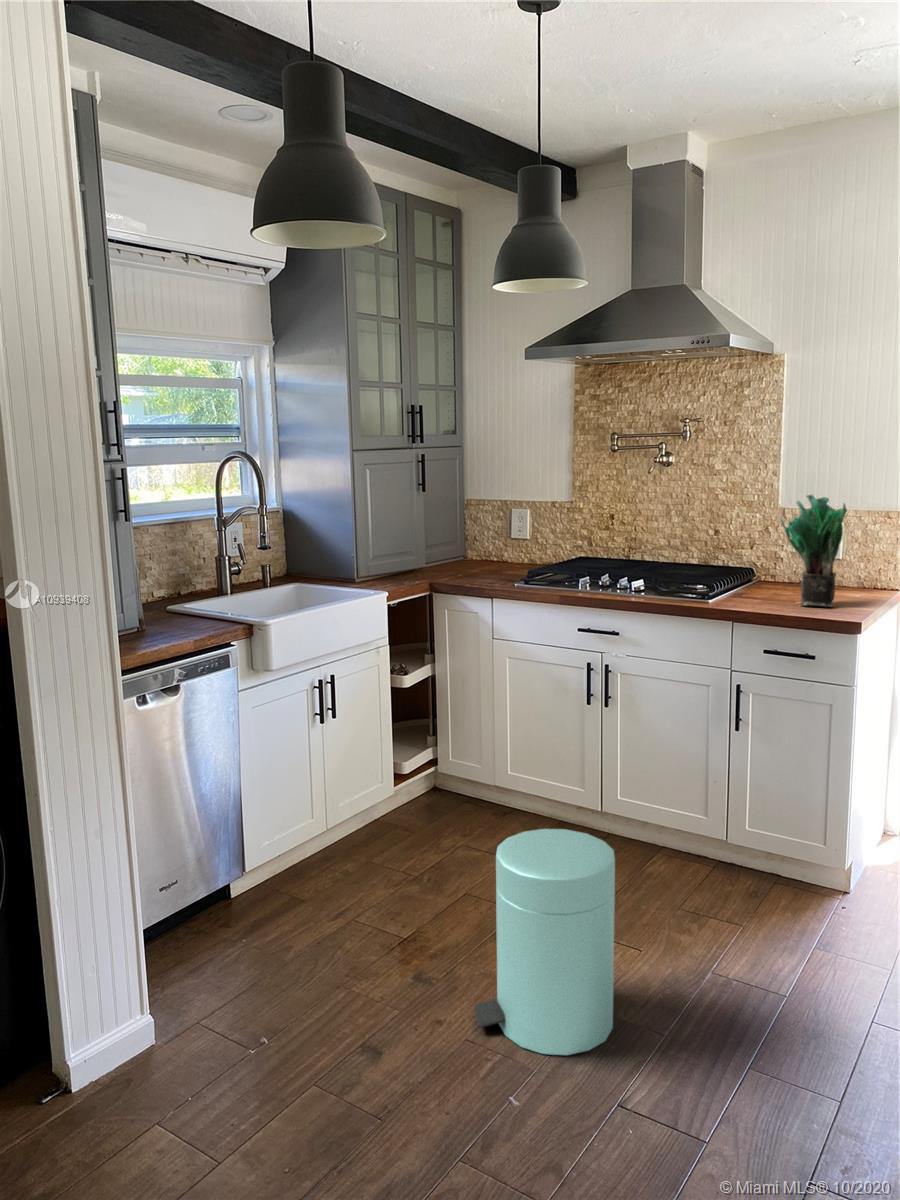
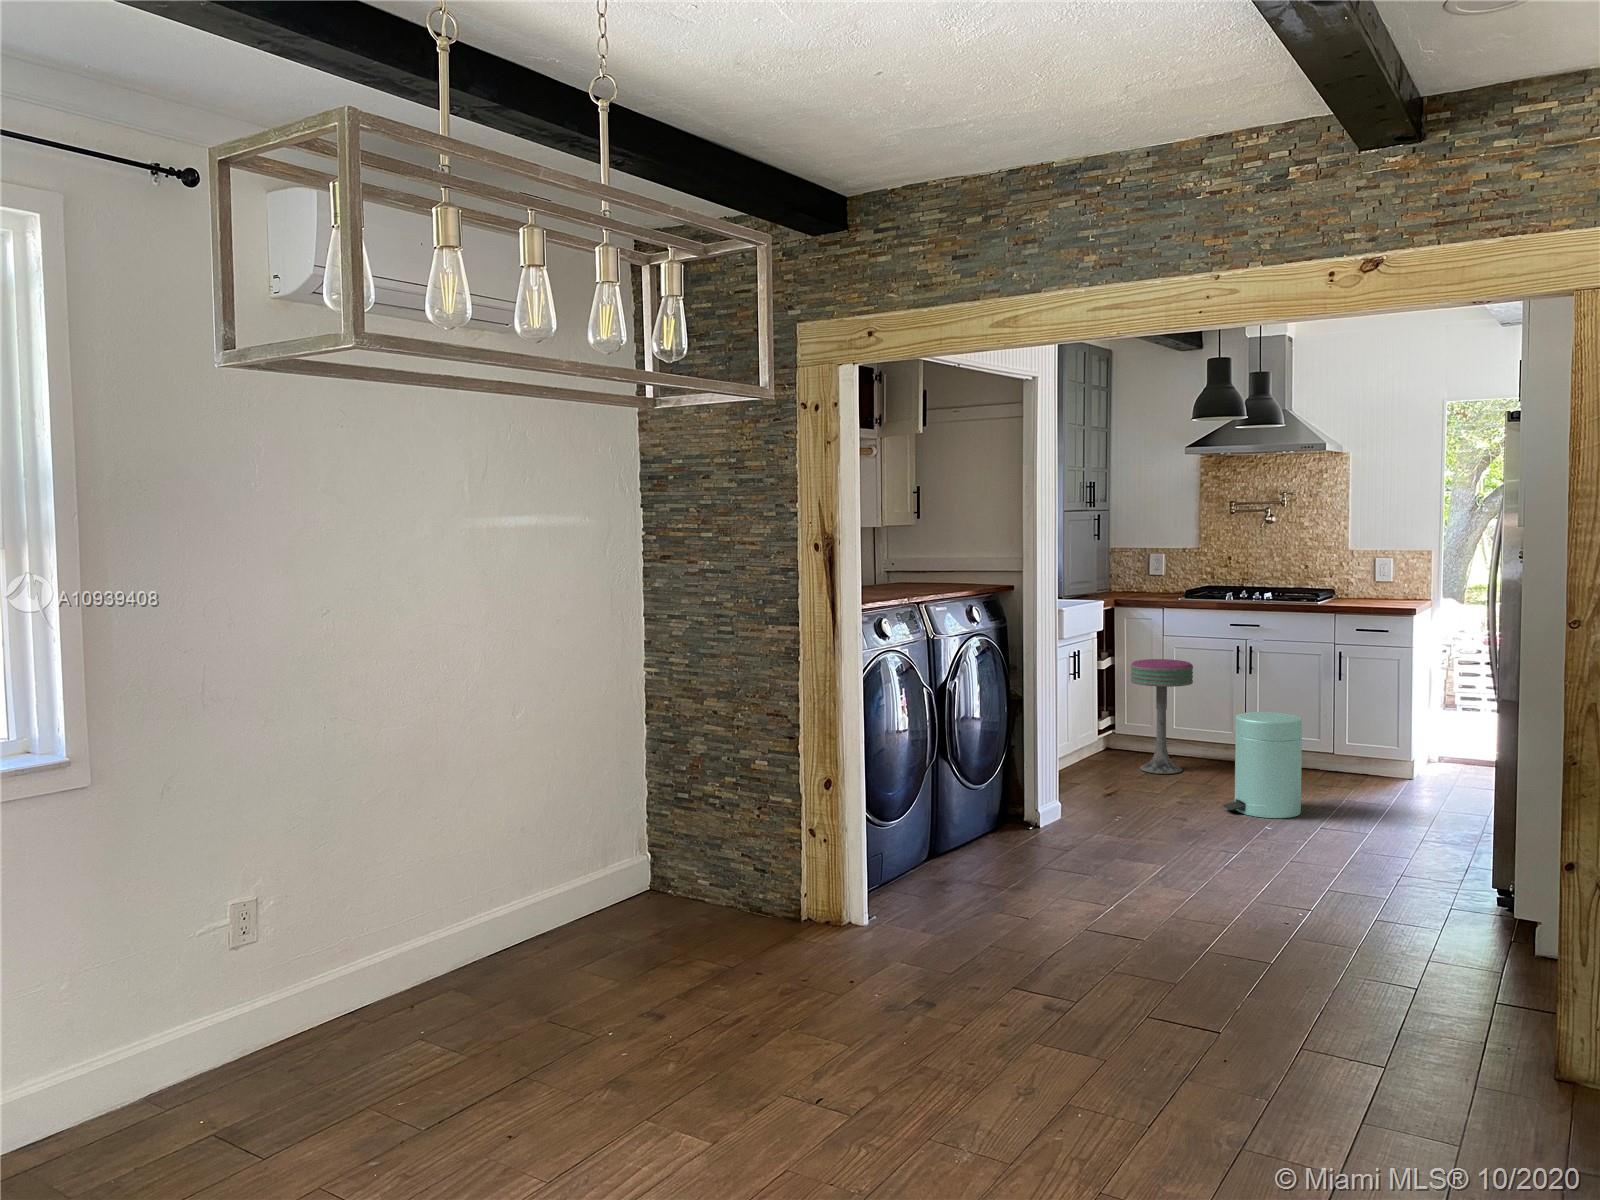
potted plant: present [779,495,847,607] -> none [1360,538,1402,604]
bar stool: none [405,686,502,878] -> present [1131,659,1193,774]

